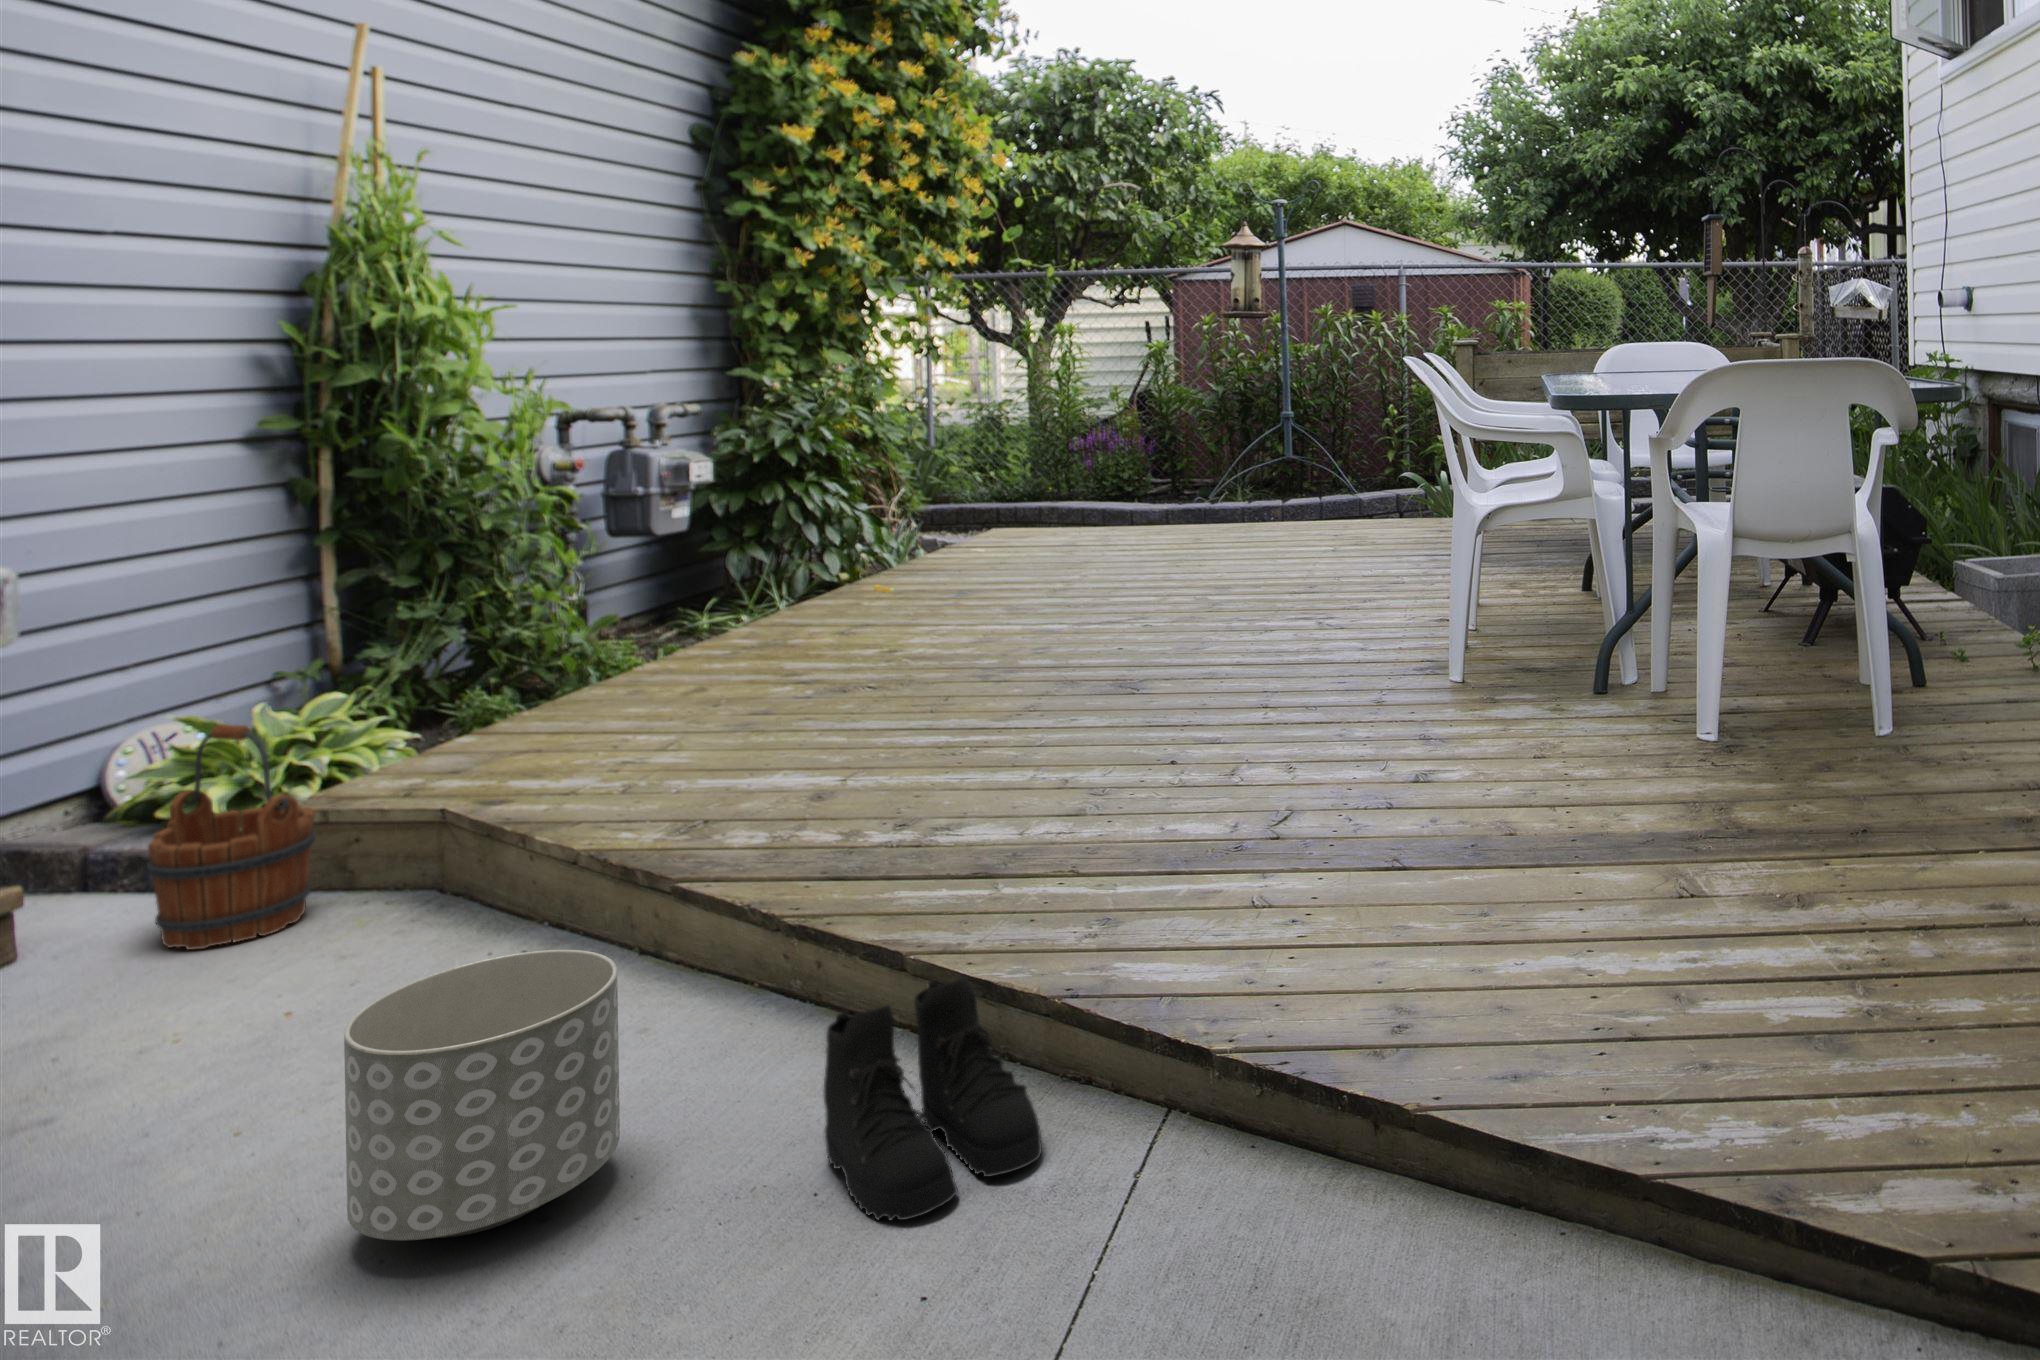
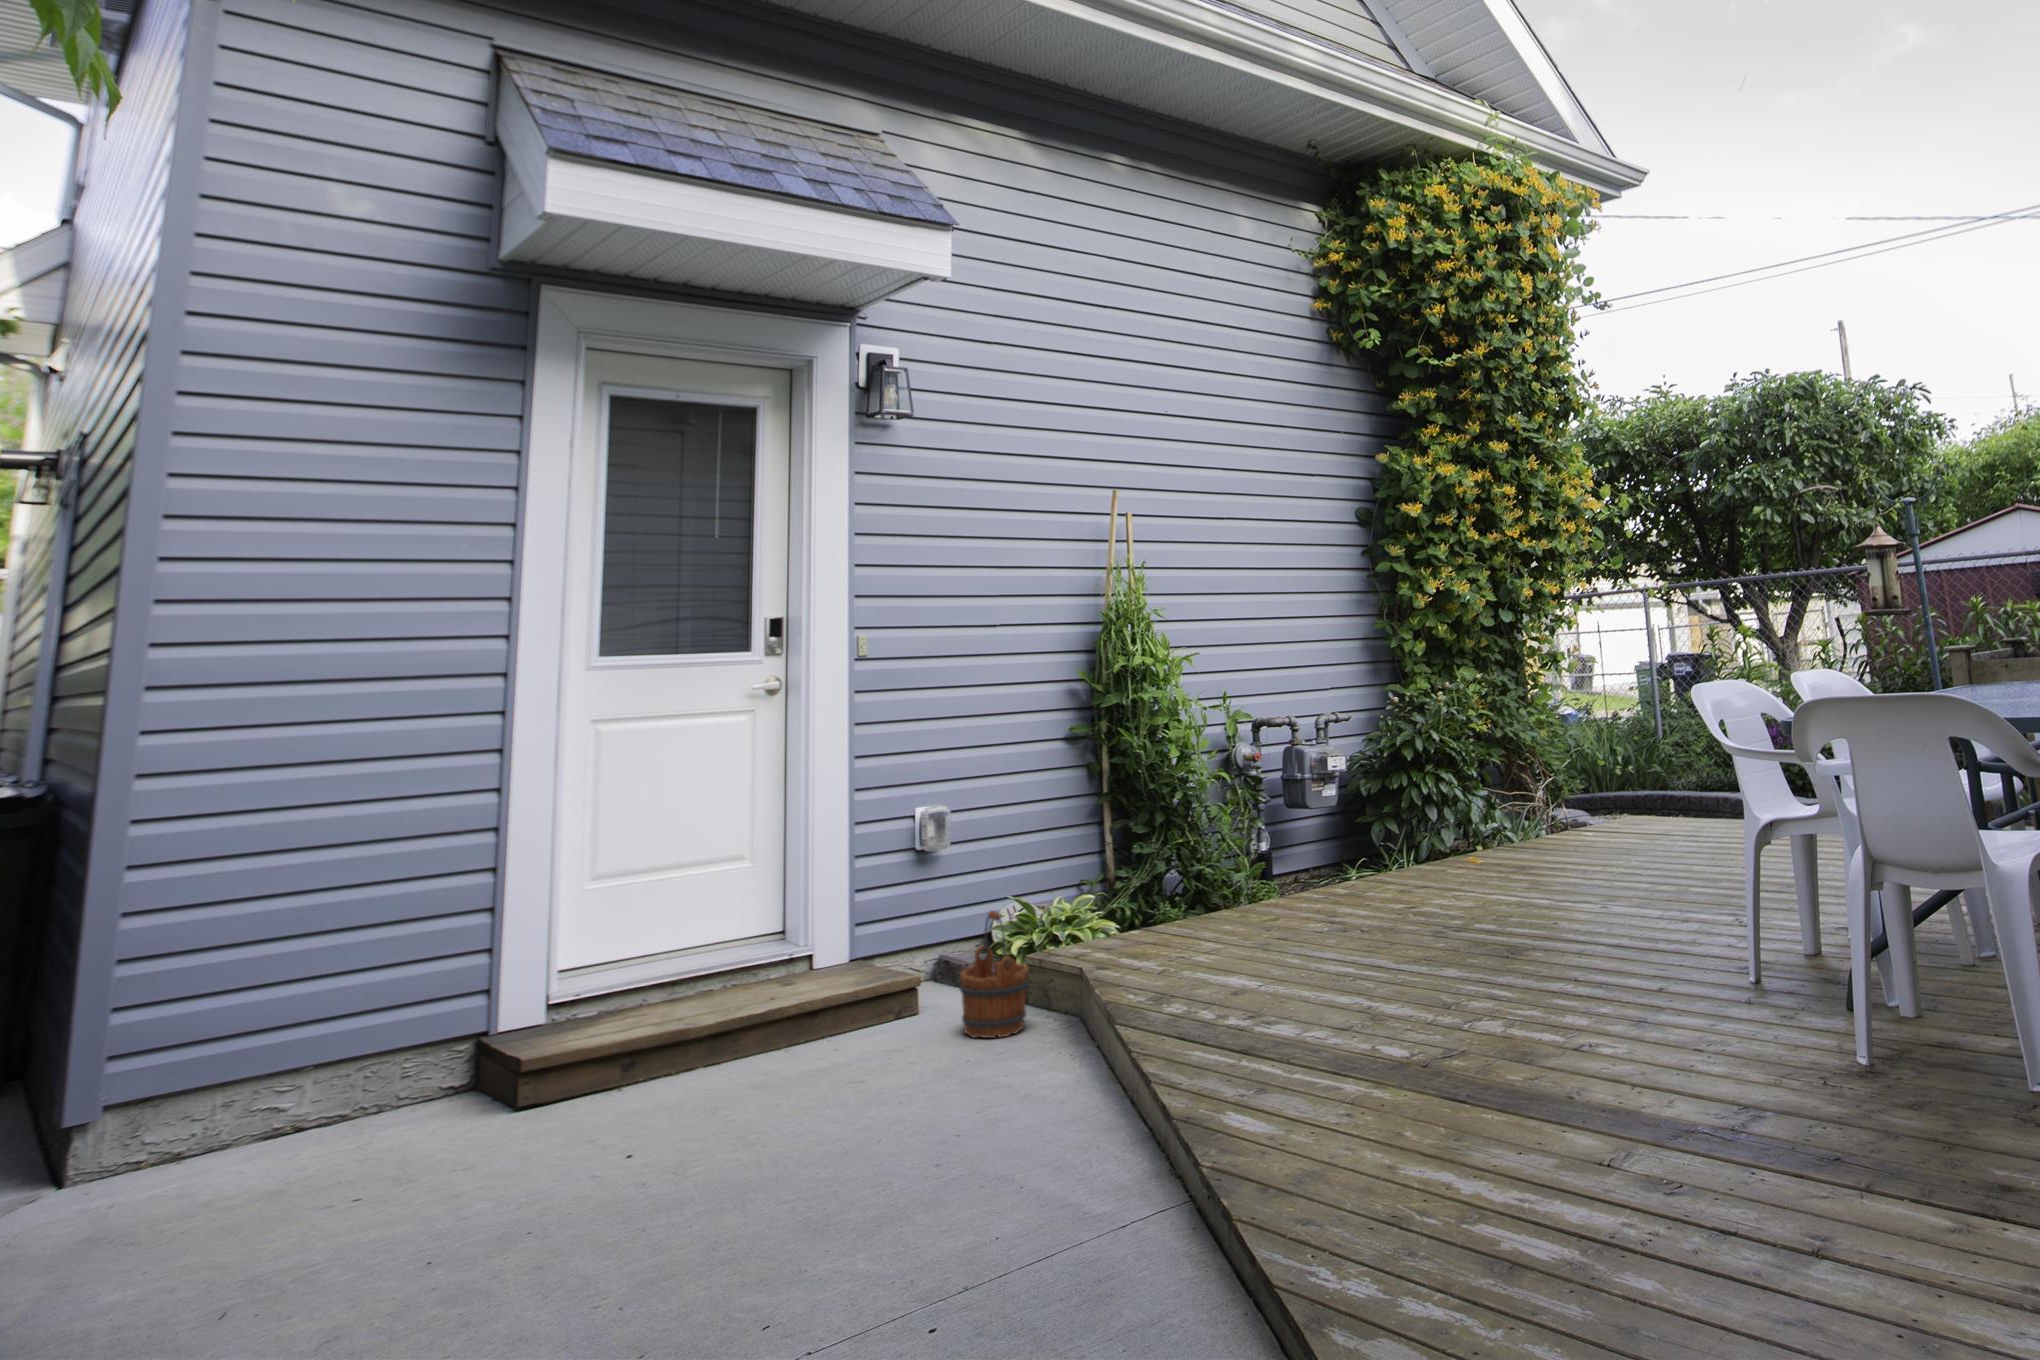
planter: present [344,950,620,1240] -> none [890,1060,1007,1204]
boots: present [824,976,1042,1220] -> none [1057,1133,1160,1264]

